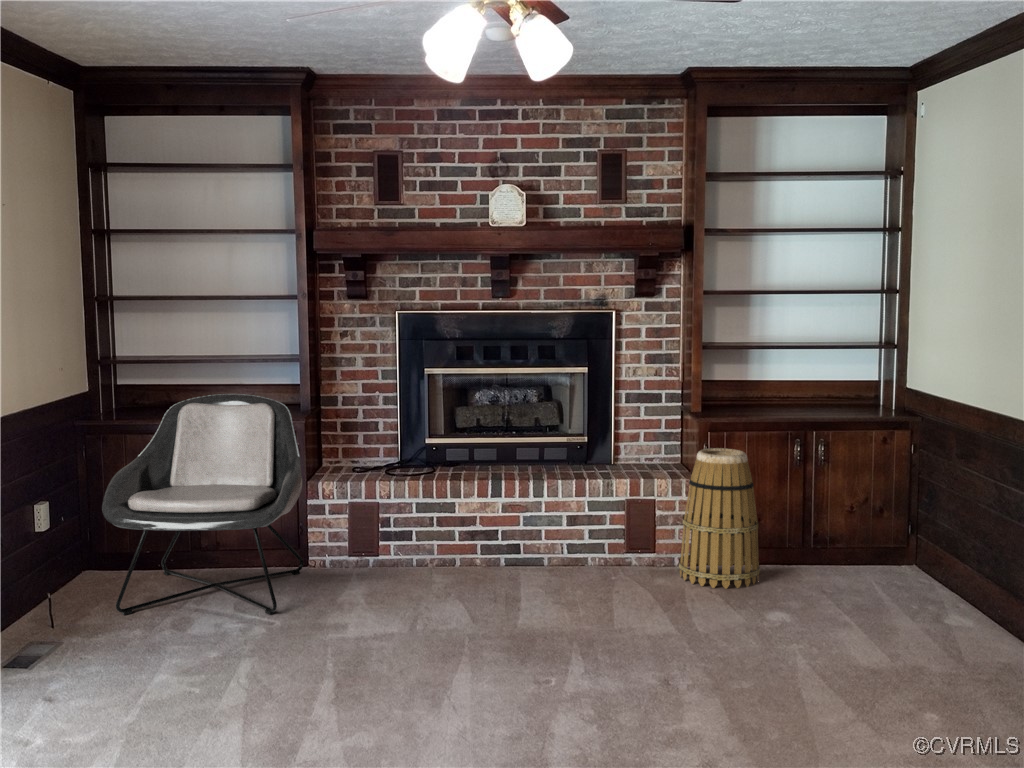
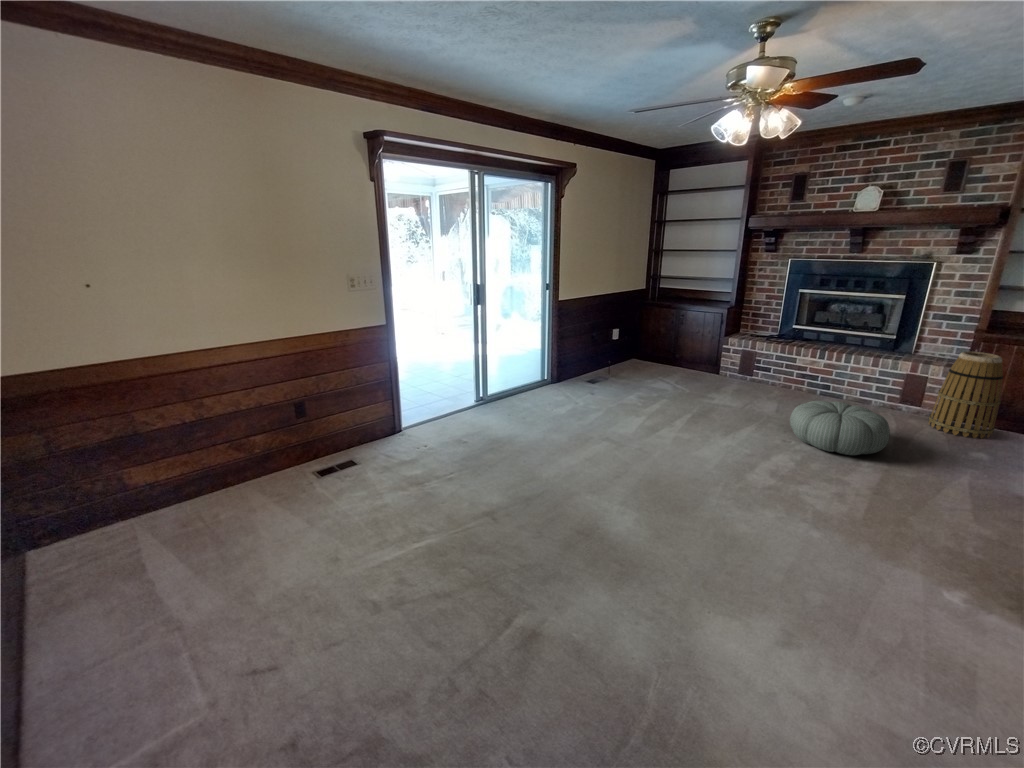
lounge chair: present [102,394,304,615] -> none [630,294,719,387]
pouf: none [540,575,702,678] -> present [790,401,890,455]

